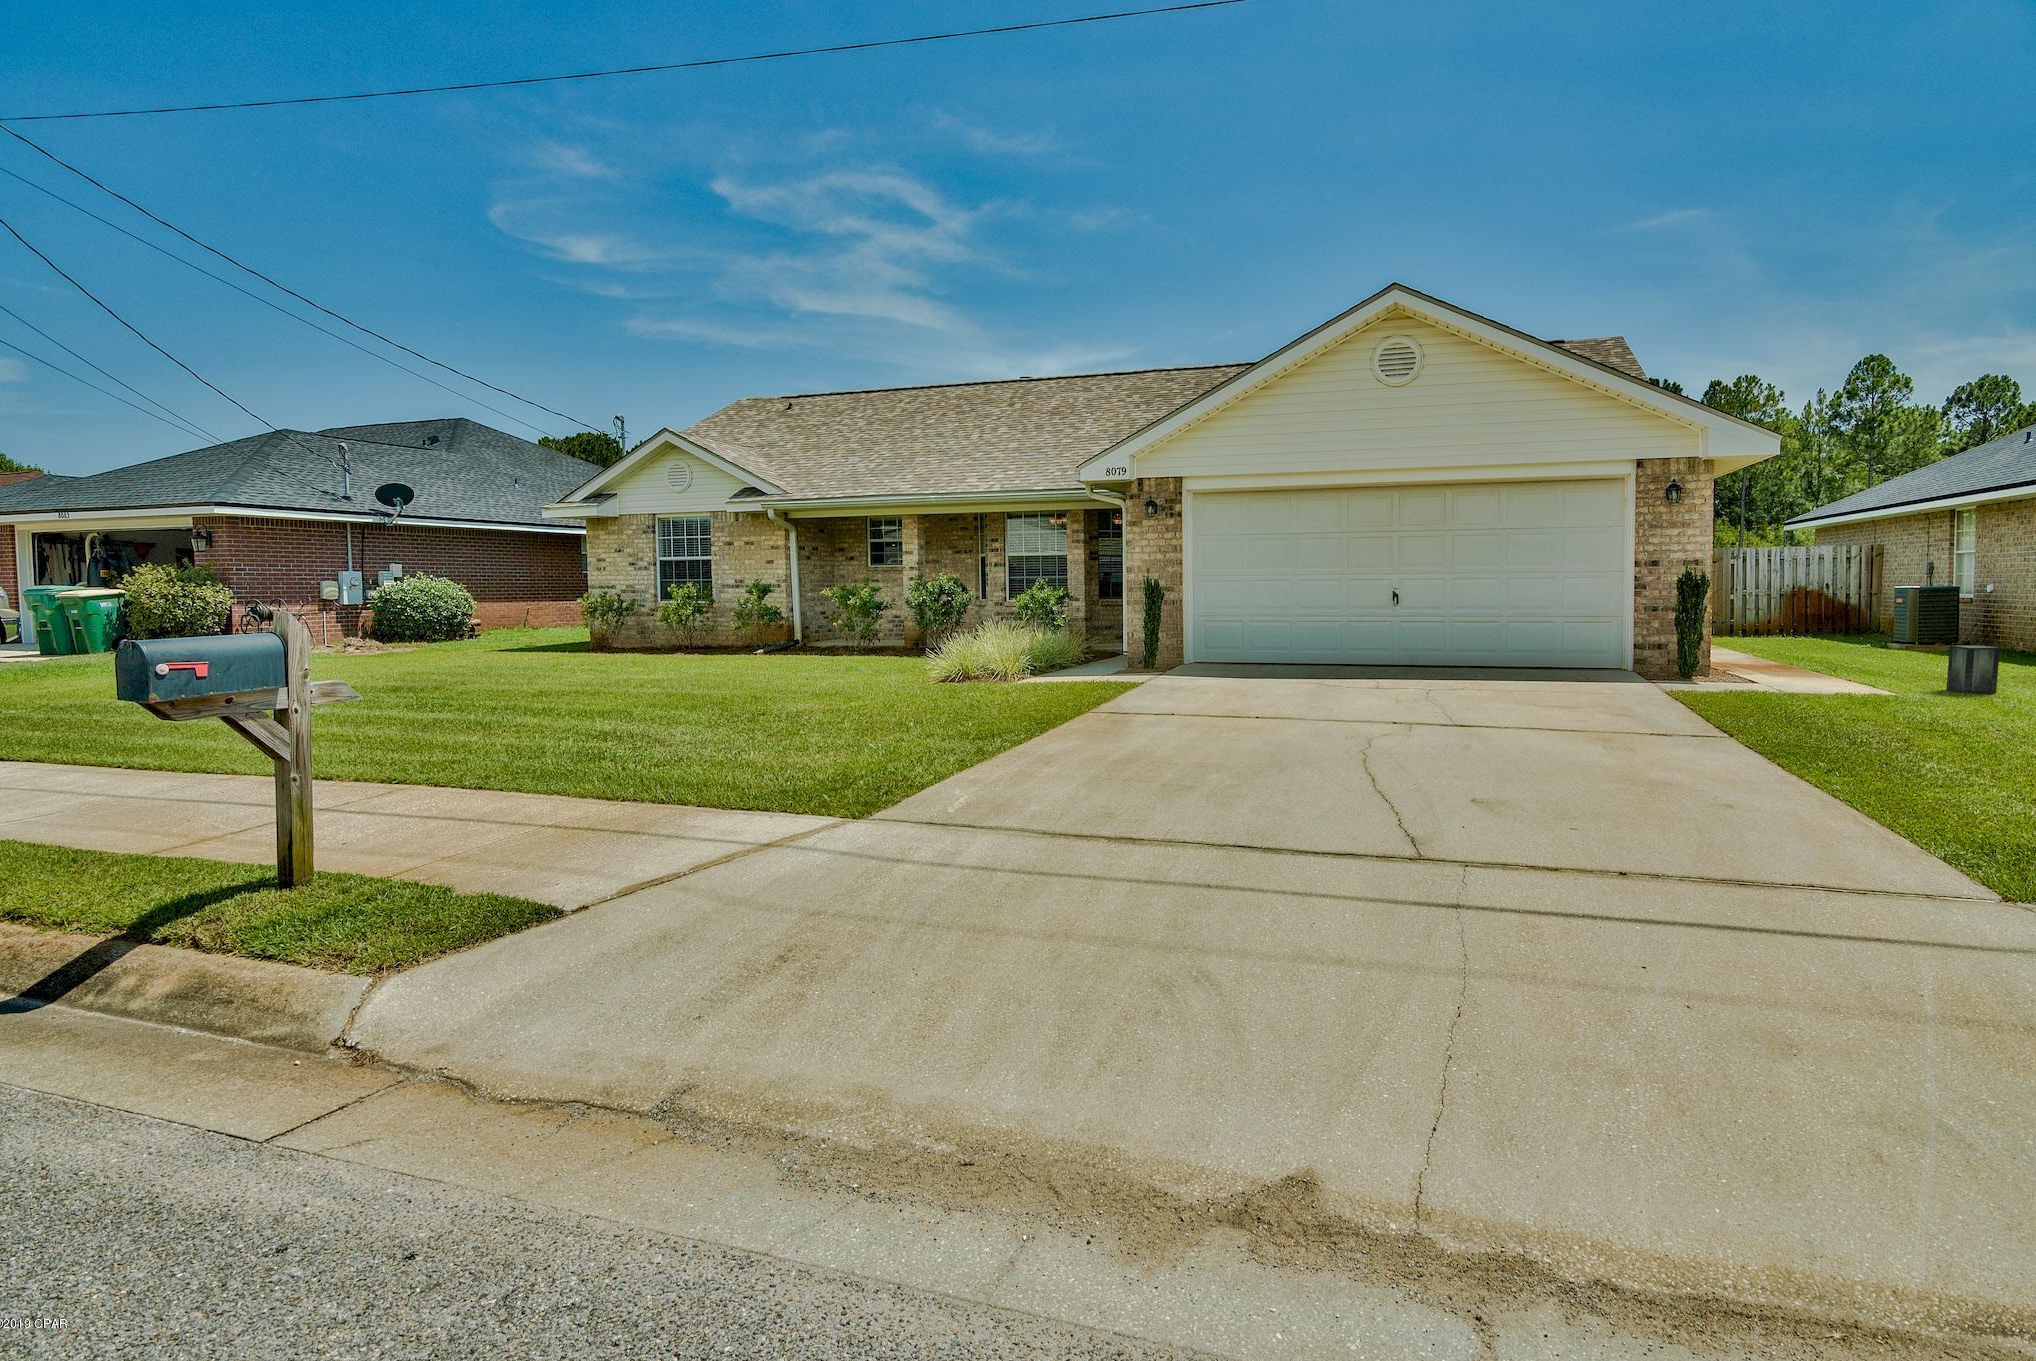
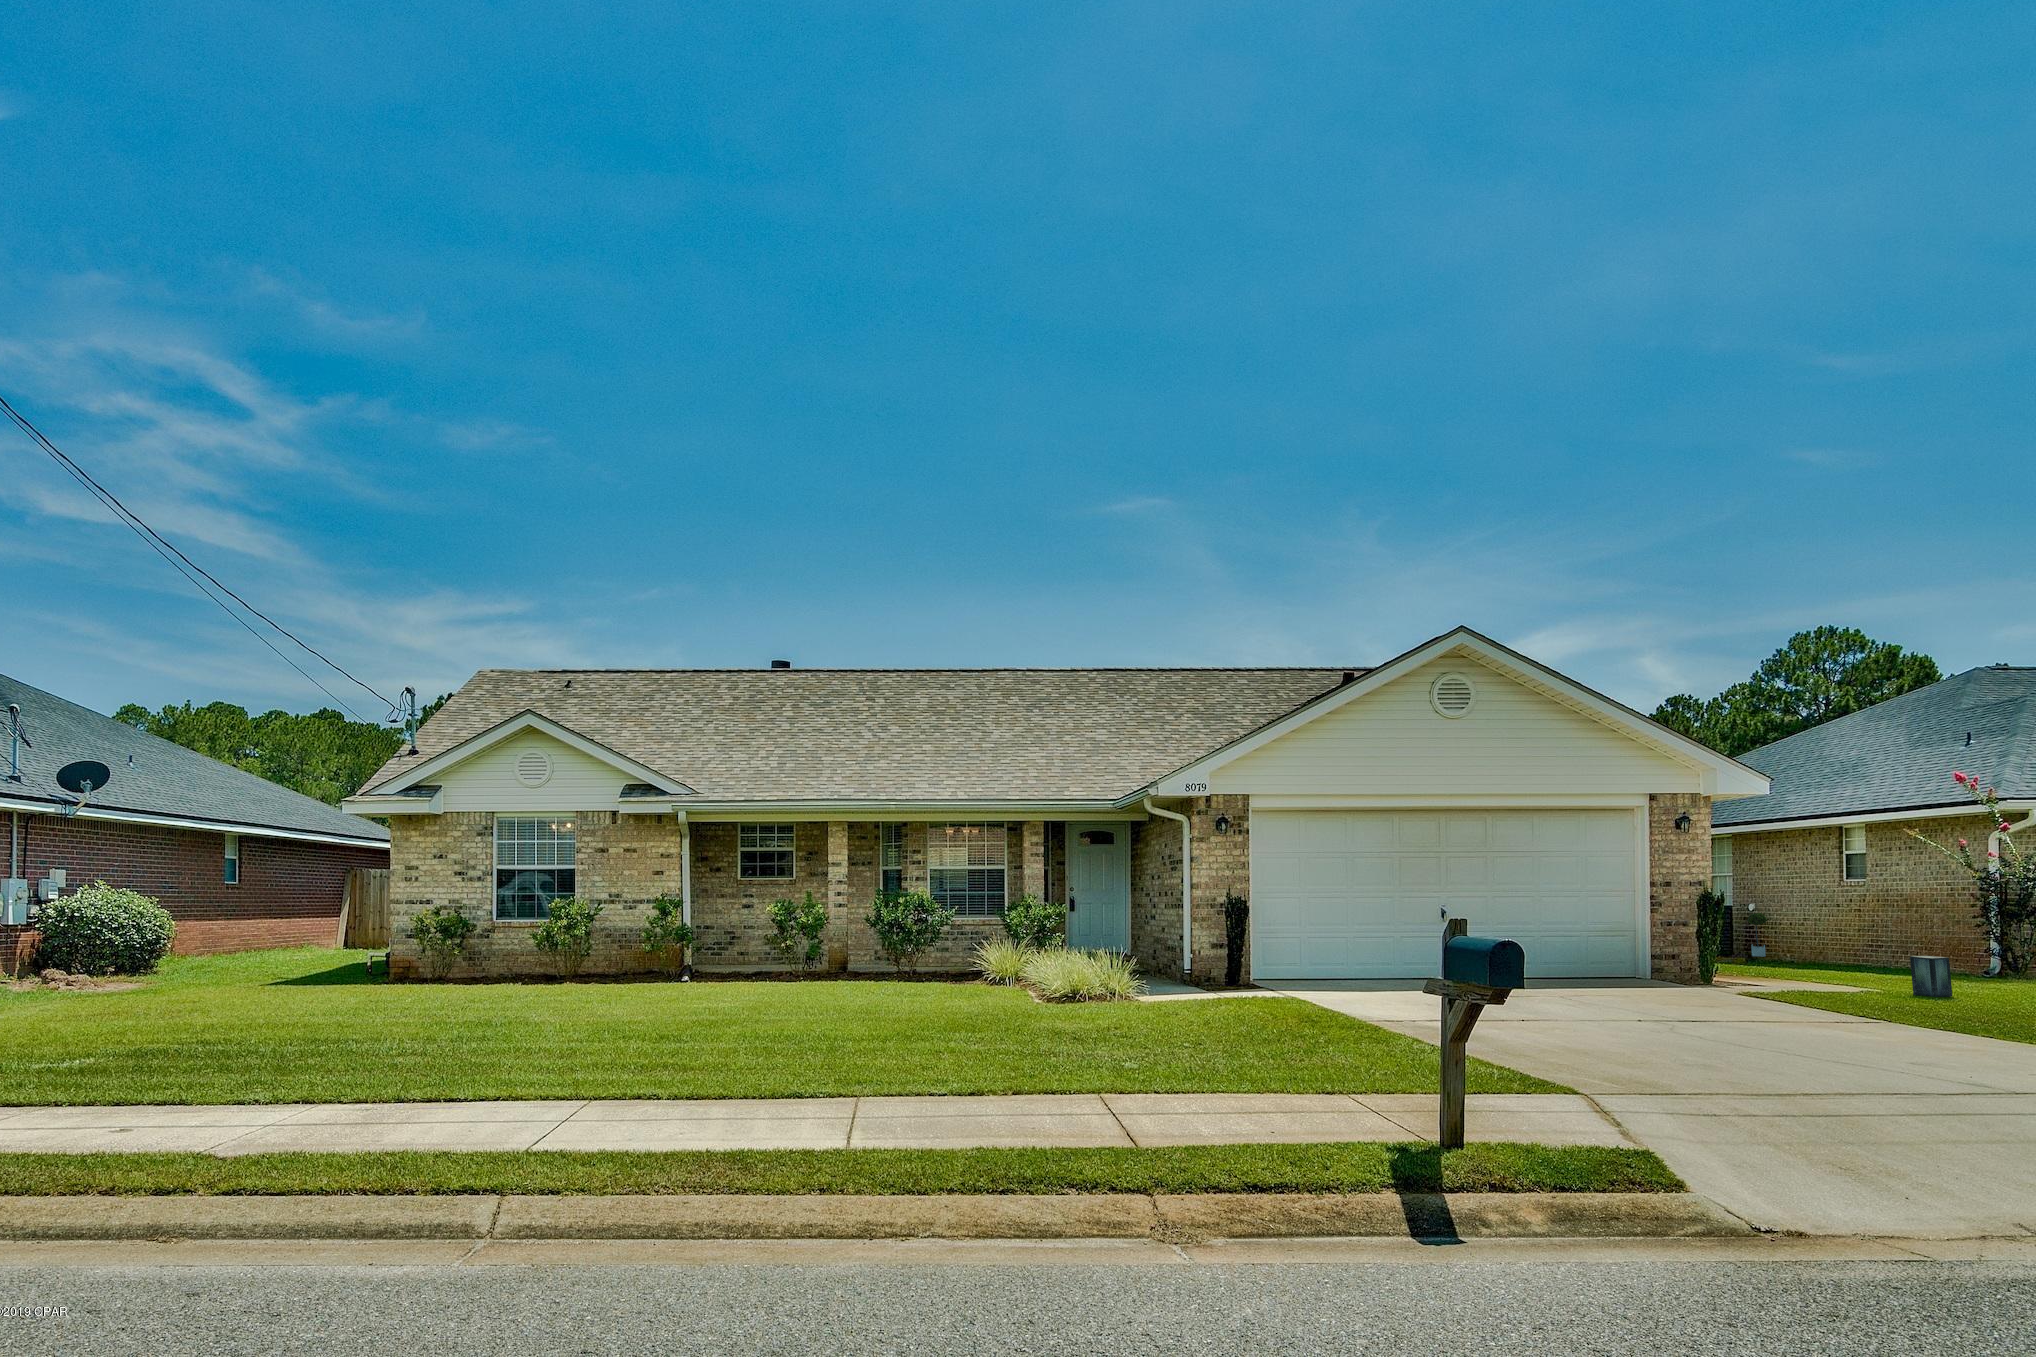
potted tree: none [1951,599,1979,650] -> present [1747,913,1767,957]

